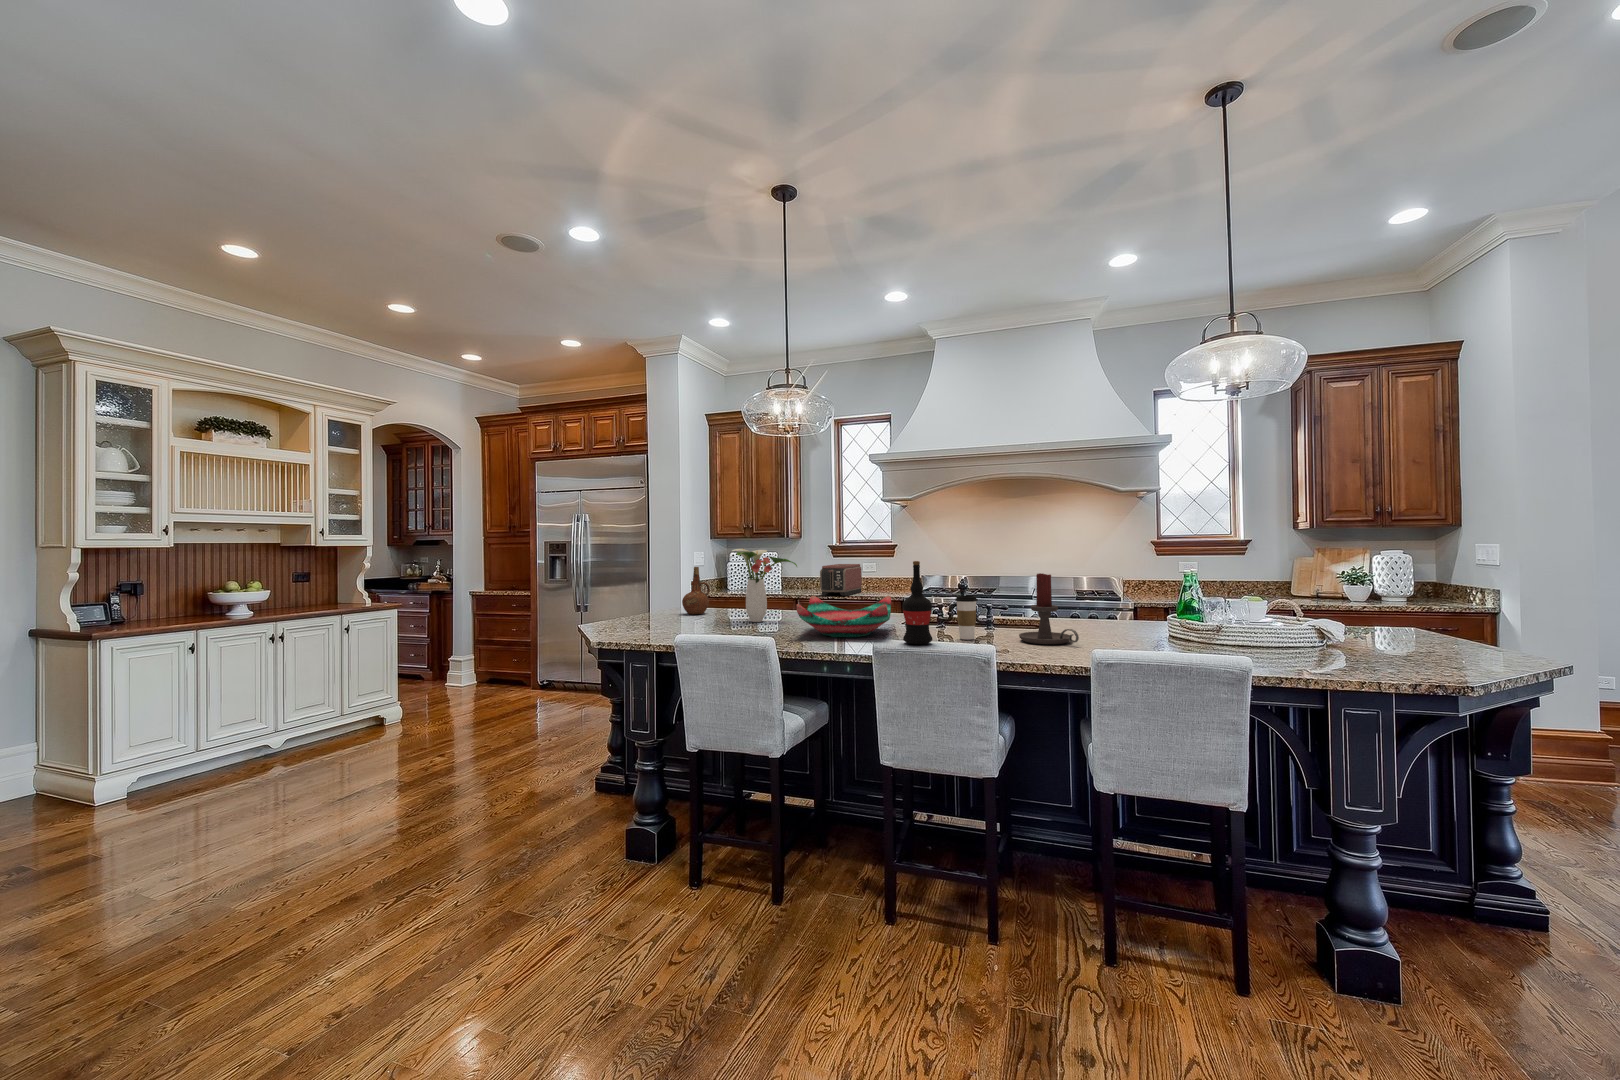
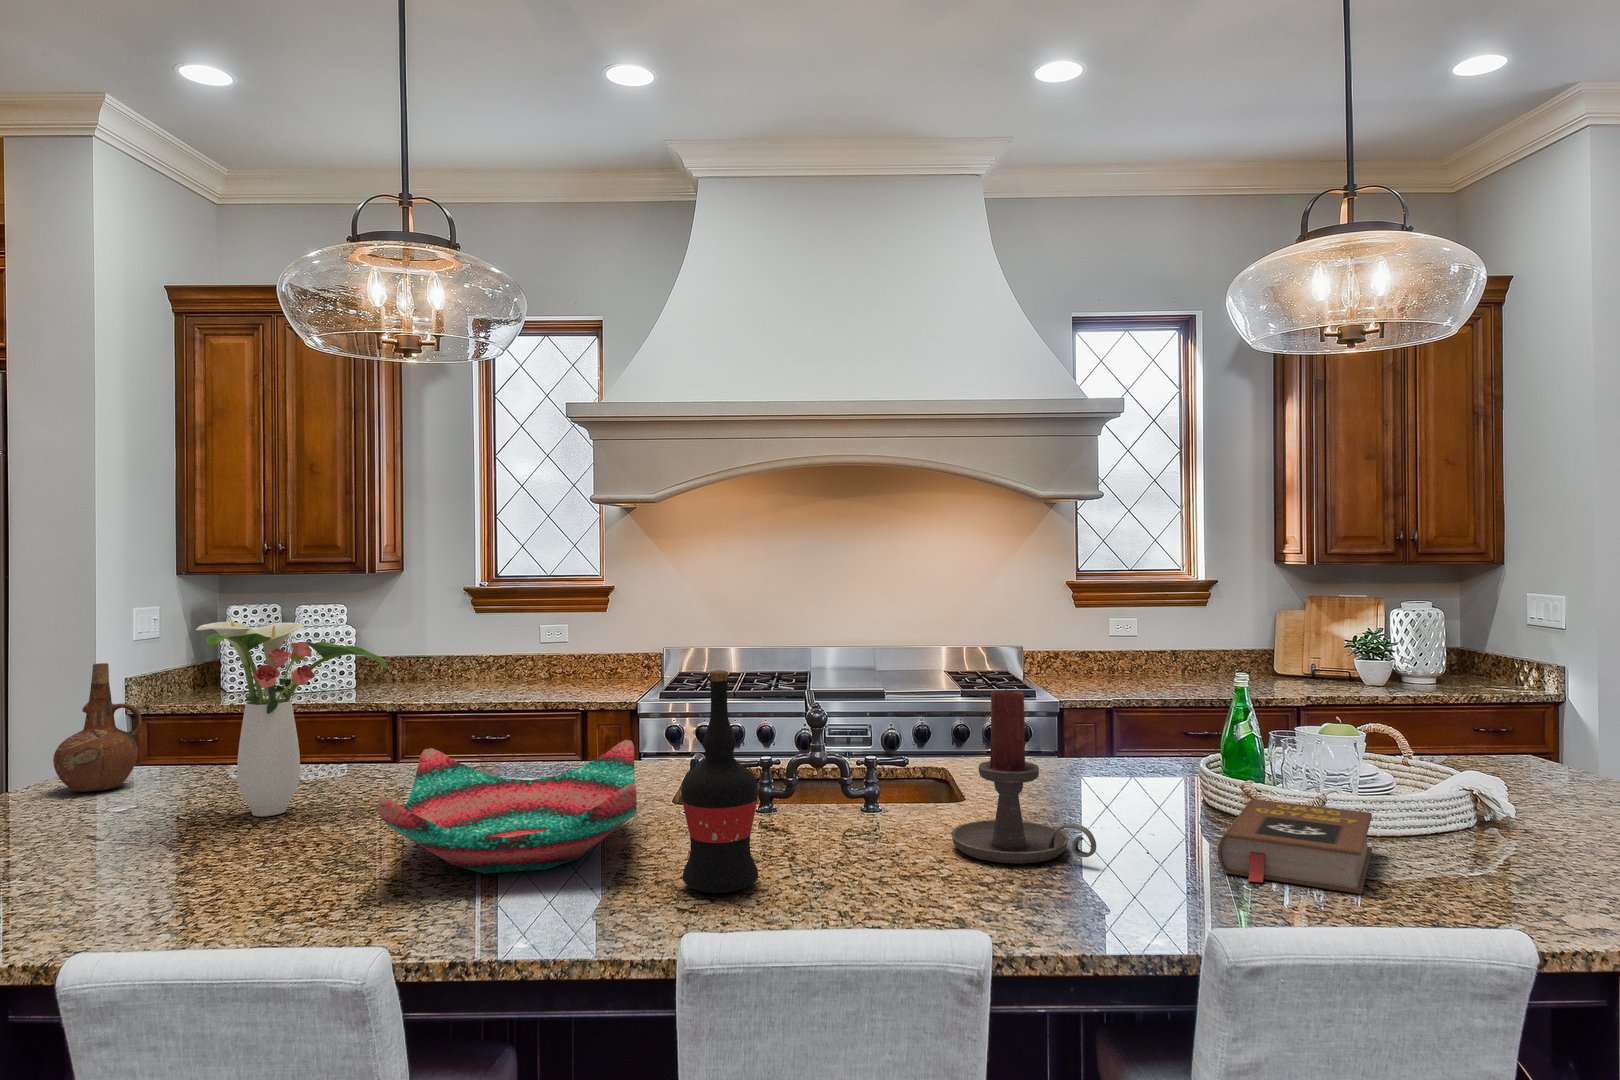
toaster: present [820,564,862,596] -> none [445,629,537,701]
coffee cup: present [955,596,978,640] -> none [804,745,857,858]
book: none [1133,626,1223,658] -> present [1217,799,1372,894]

